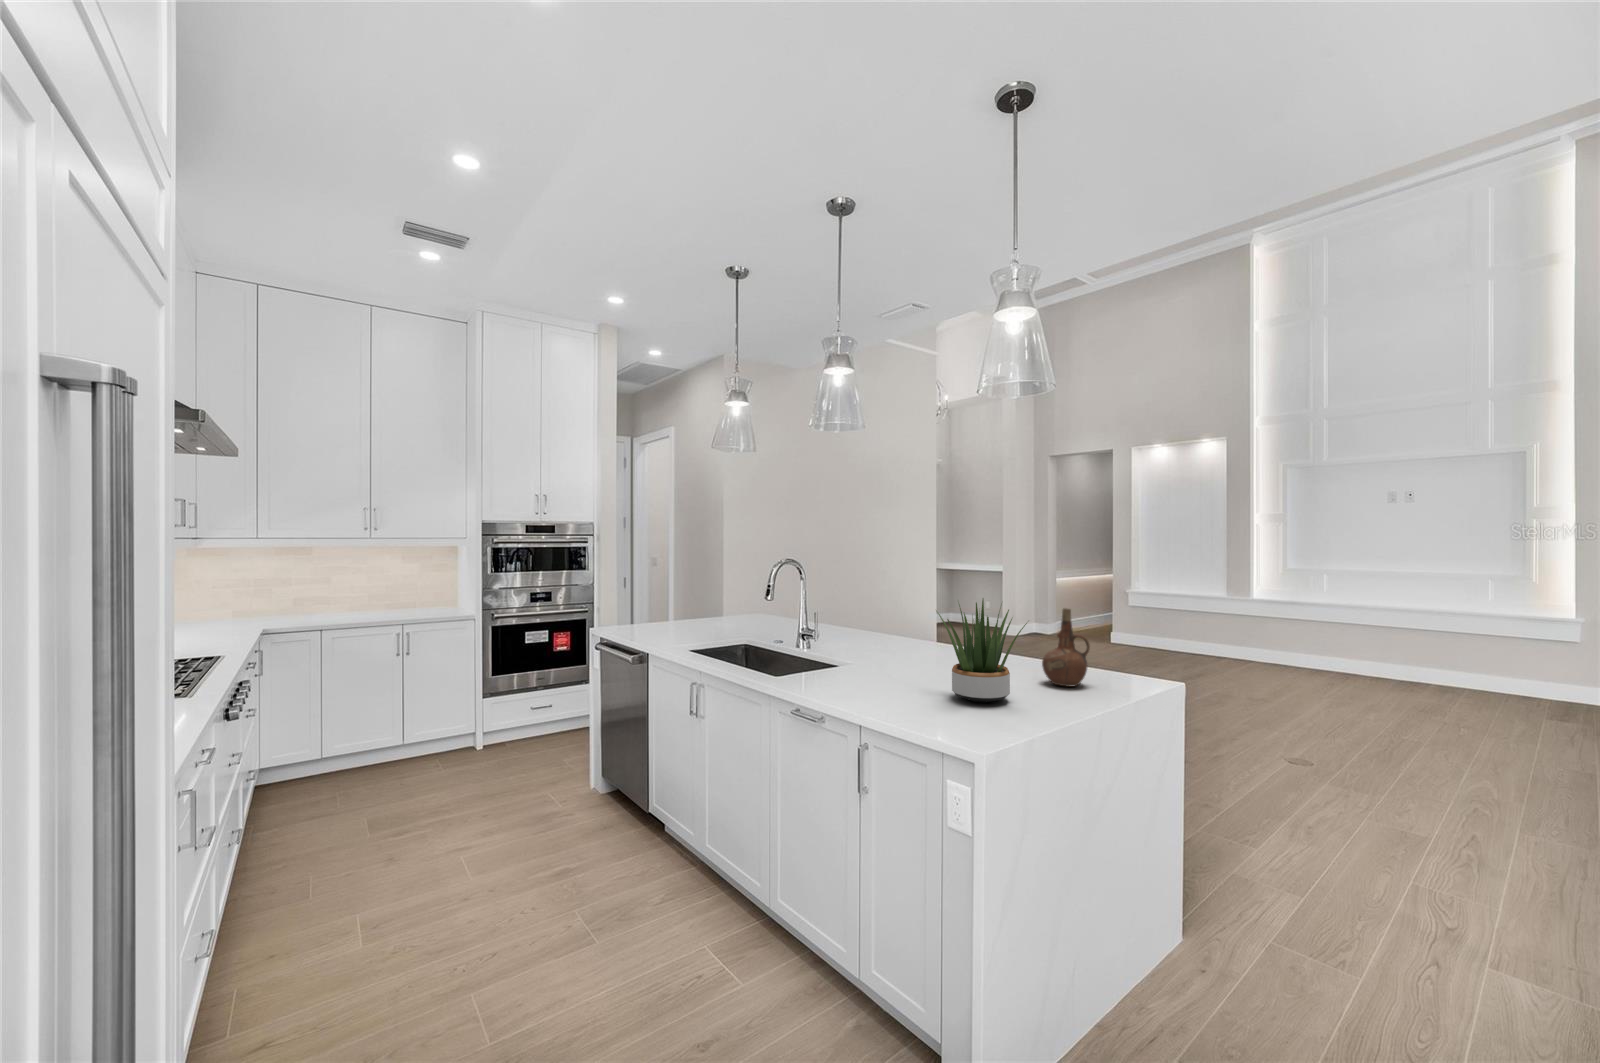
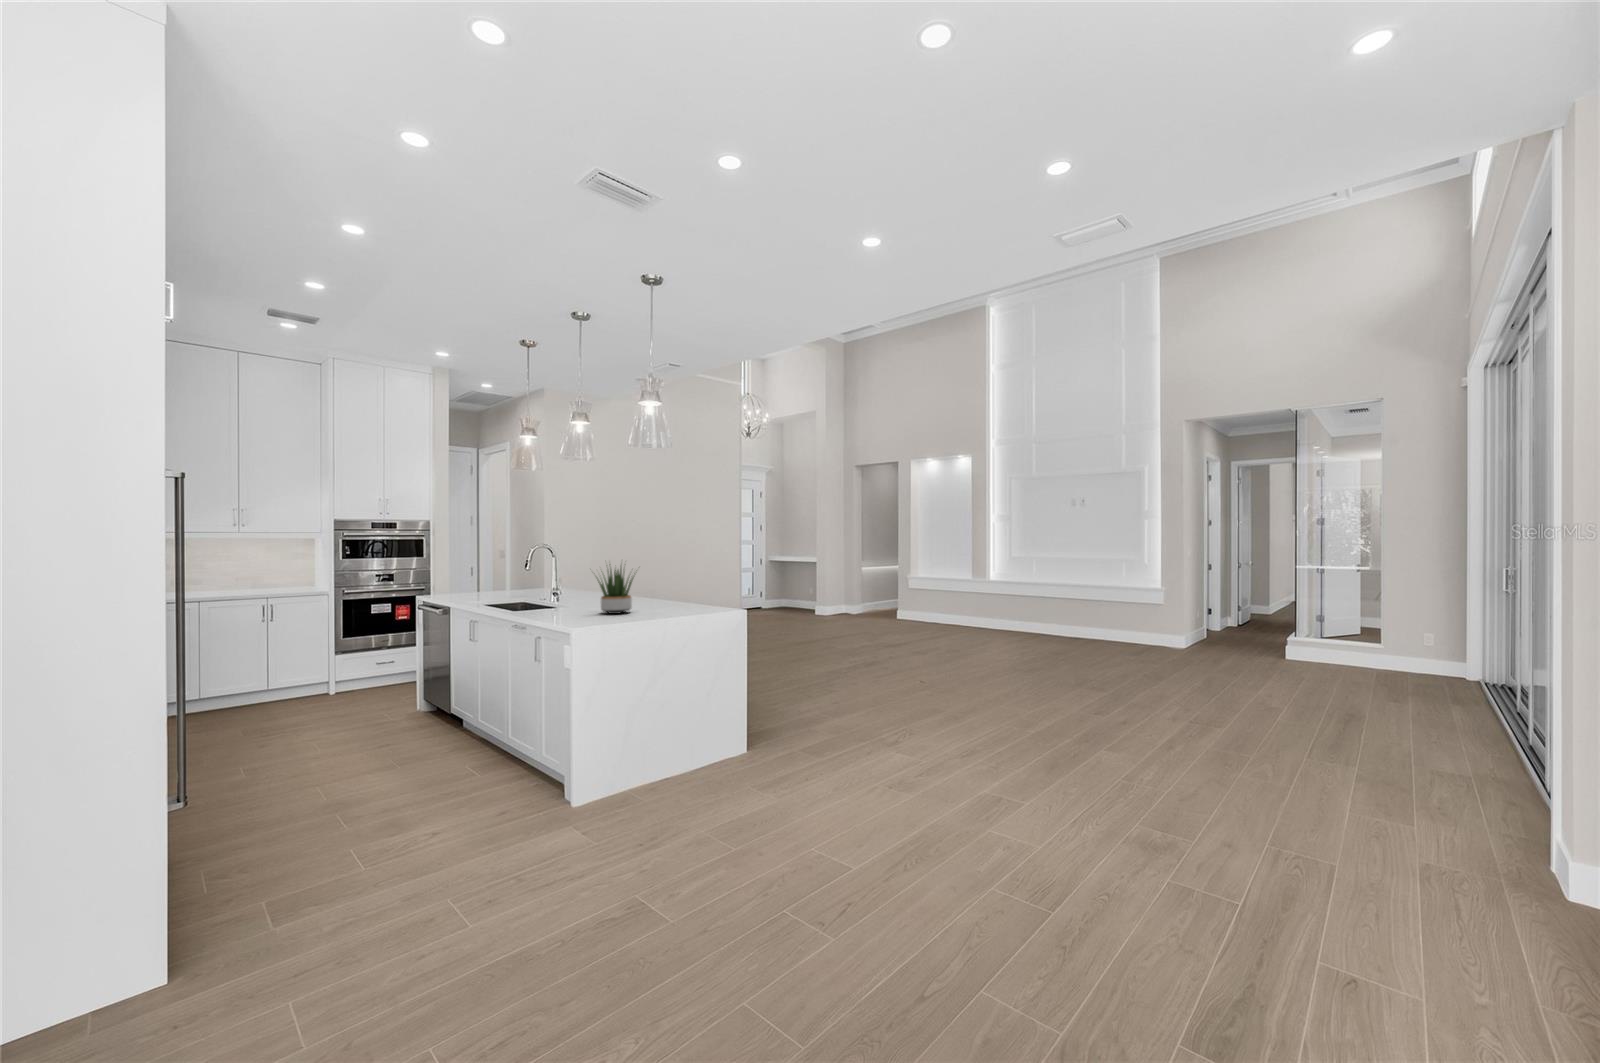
ceramic pitcher: present [1042,608,1090,686] -> none [665,566,690,608]

